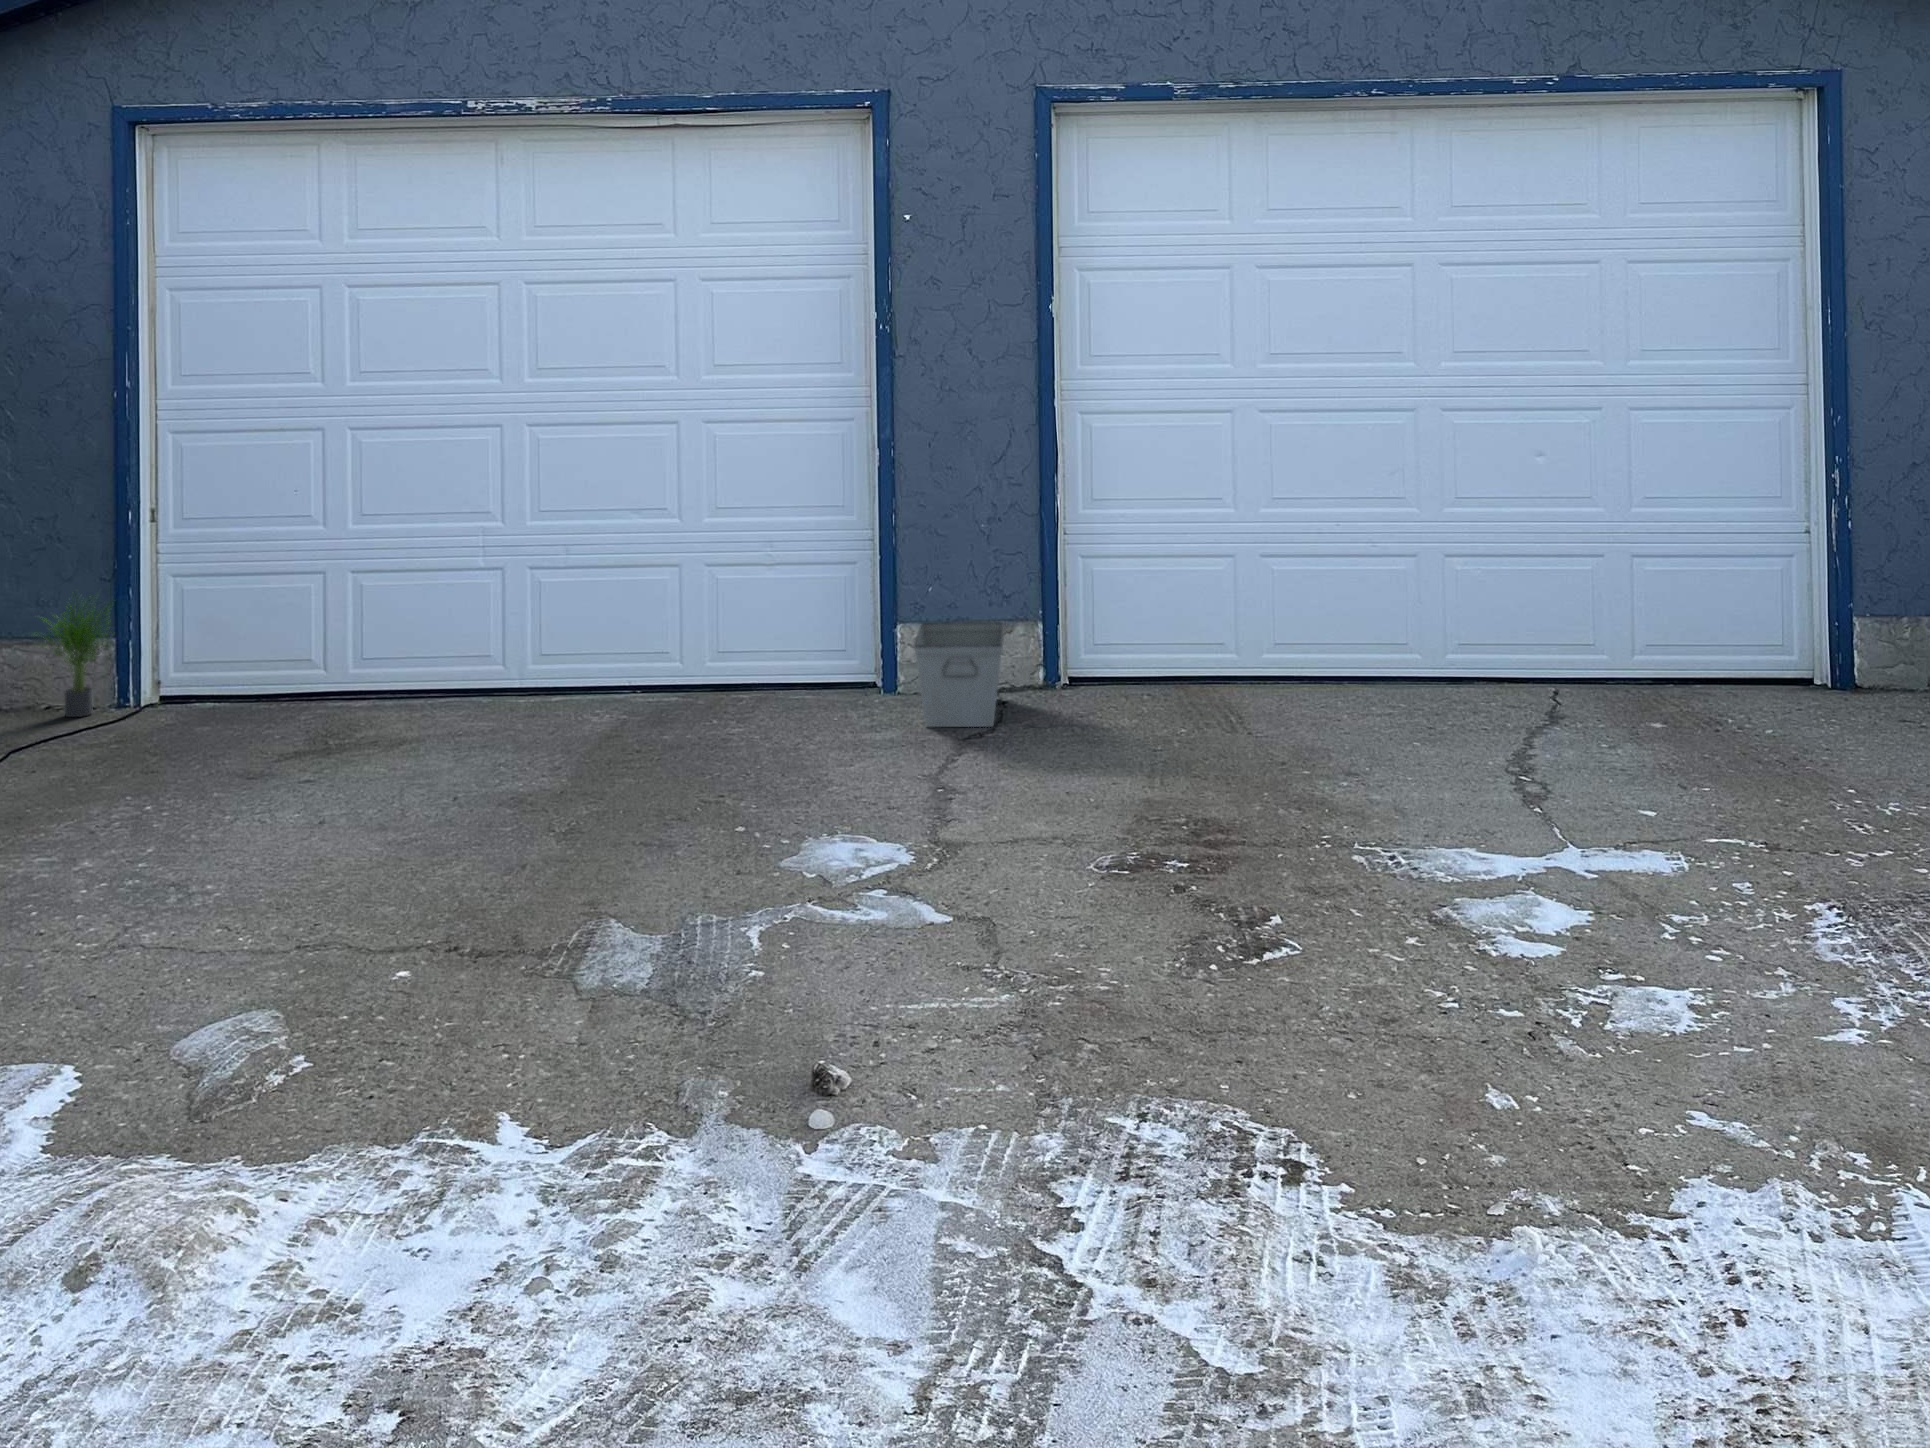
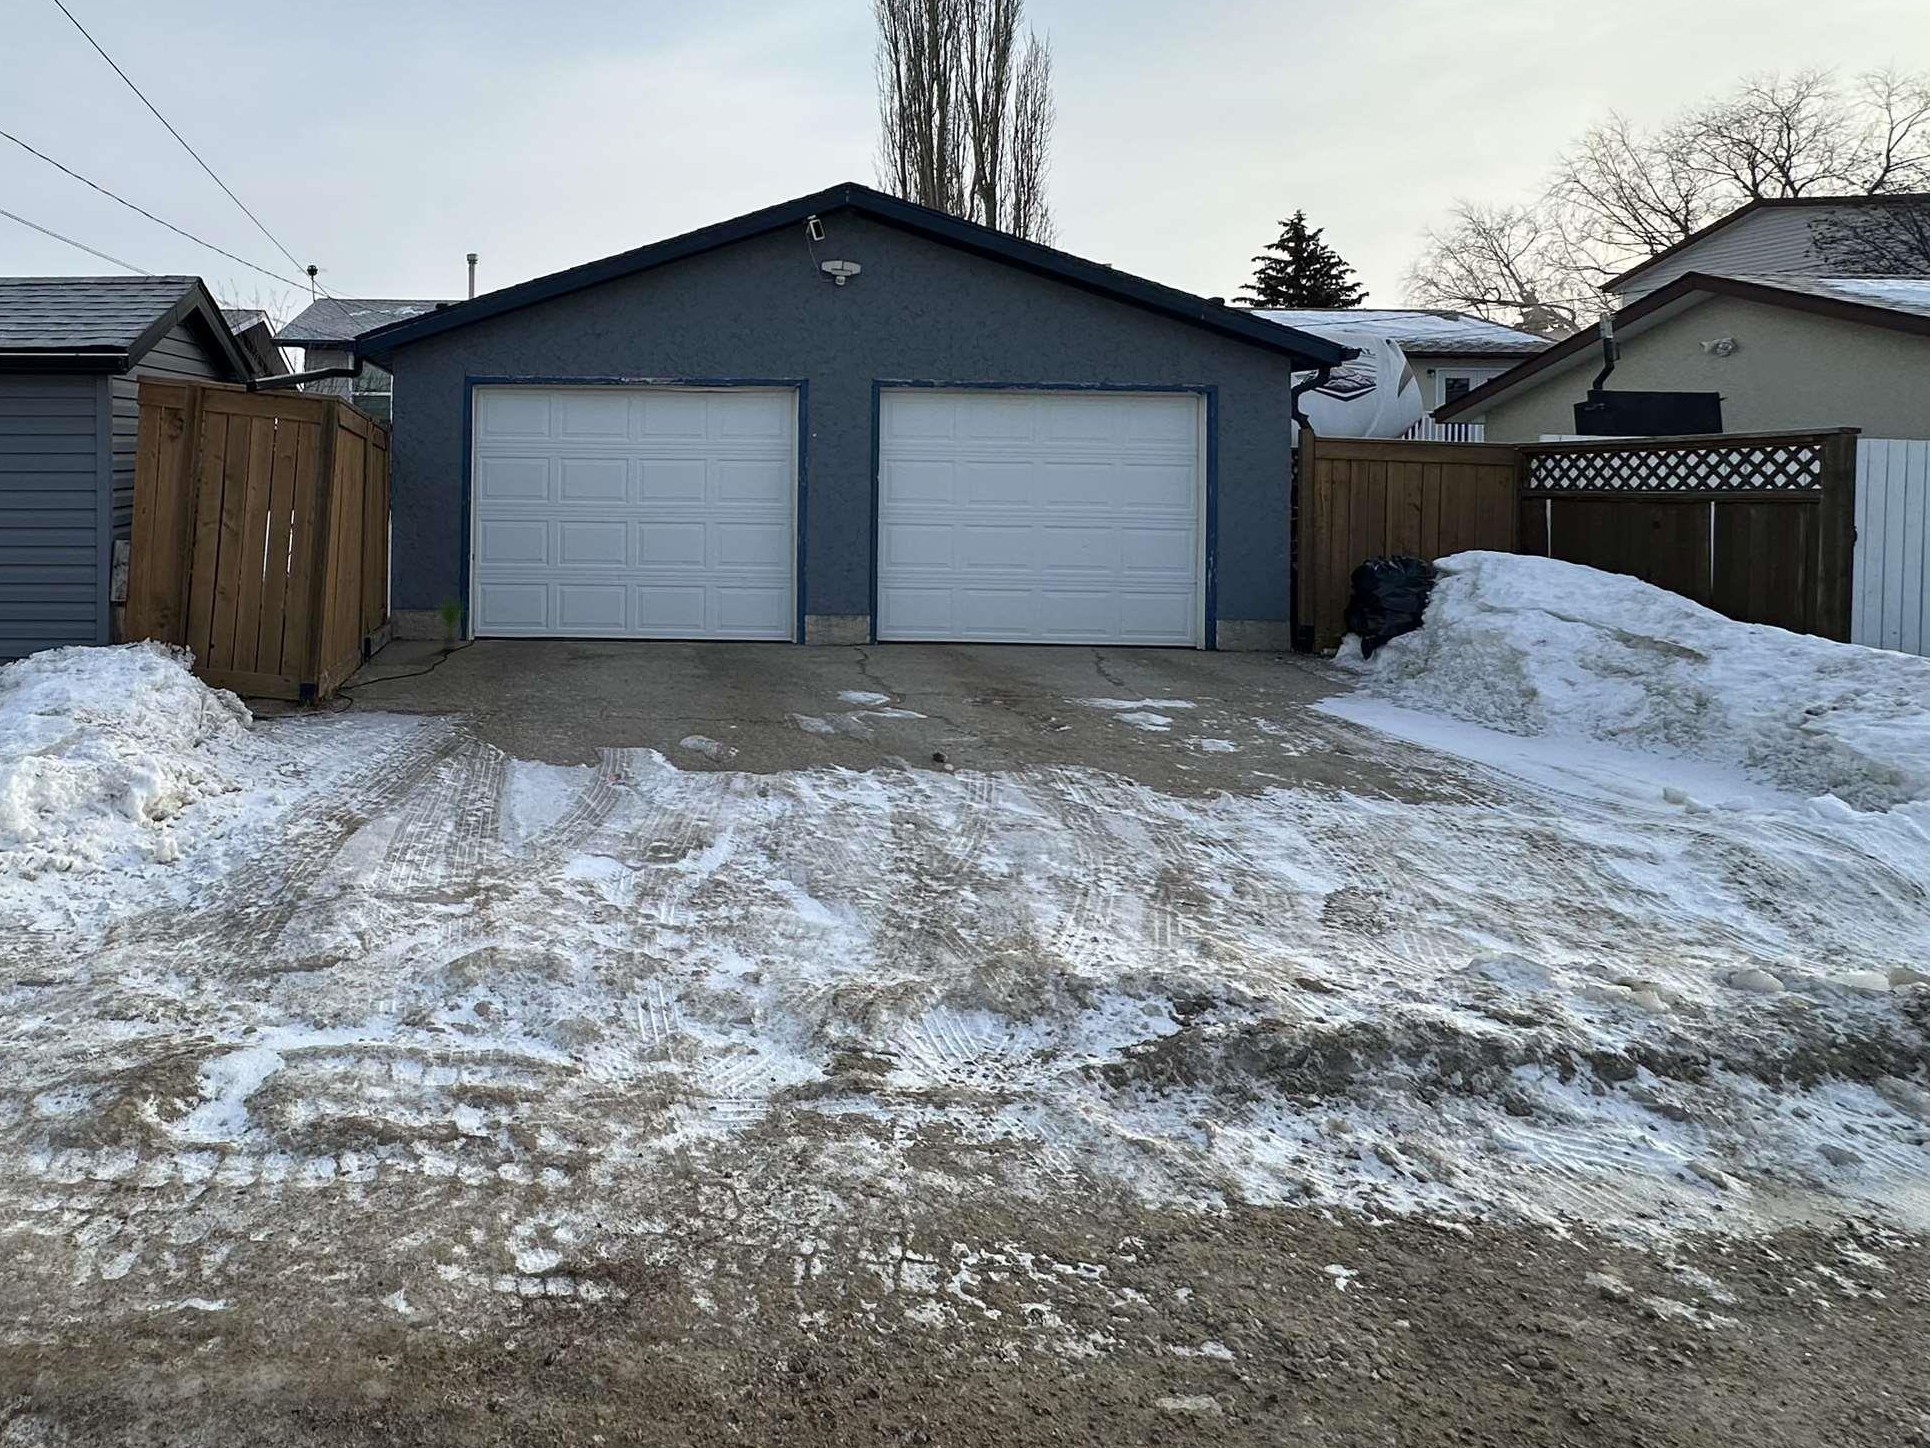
storage bin: present [913,622,1005,727] -> none [824,616,878,659]

